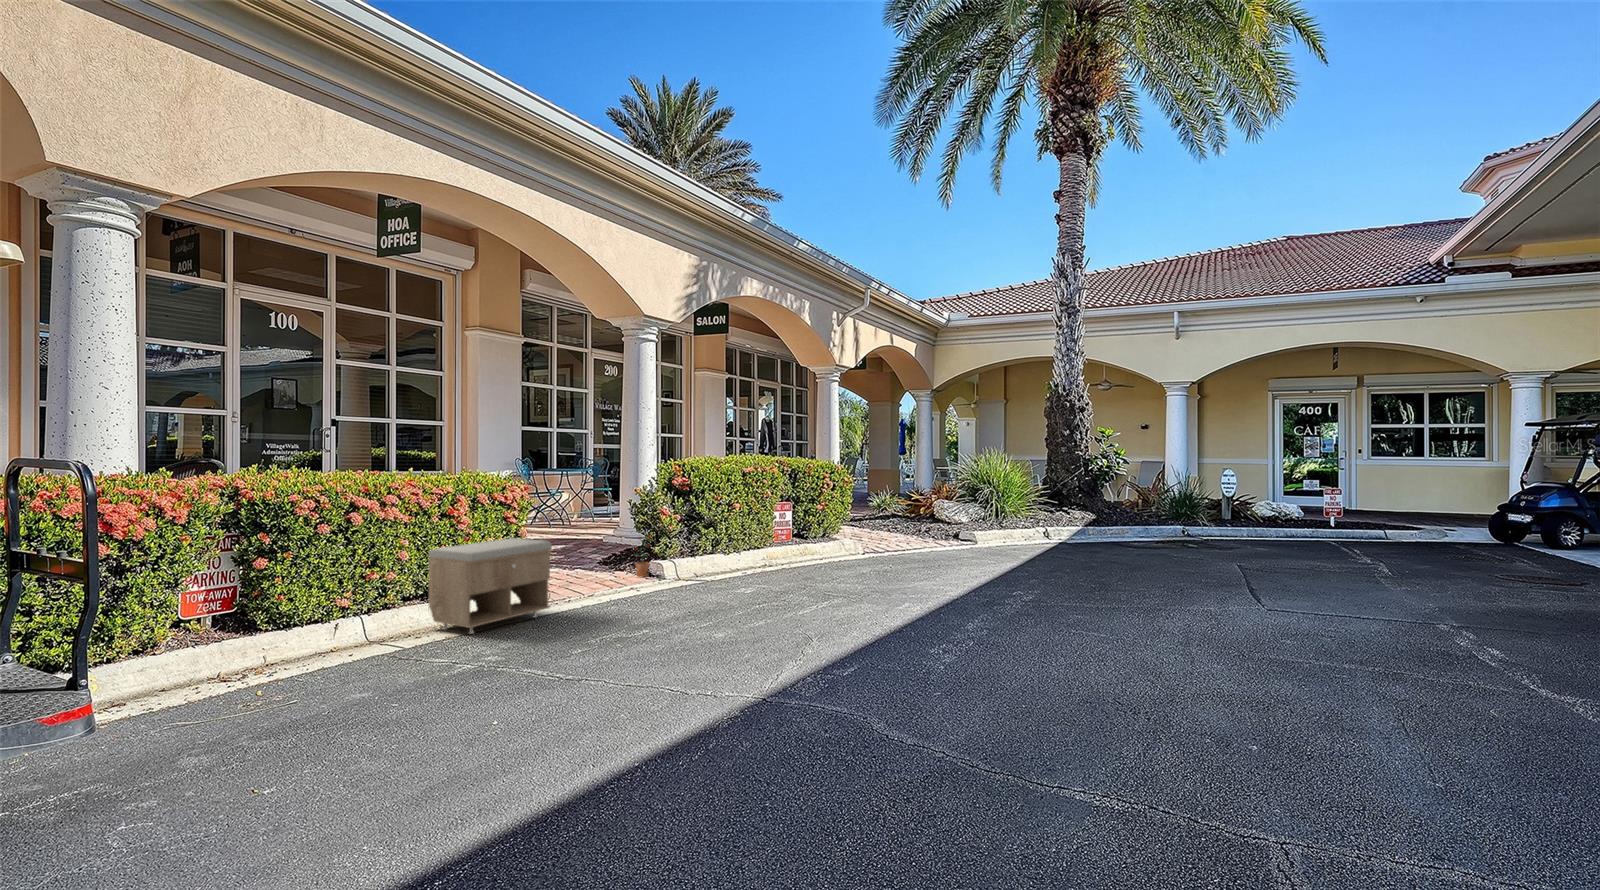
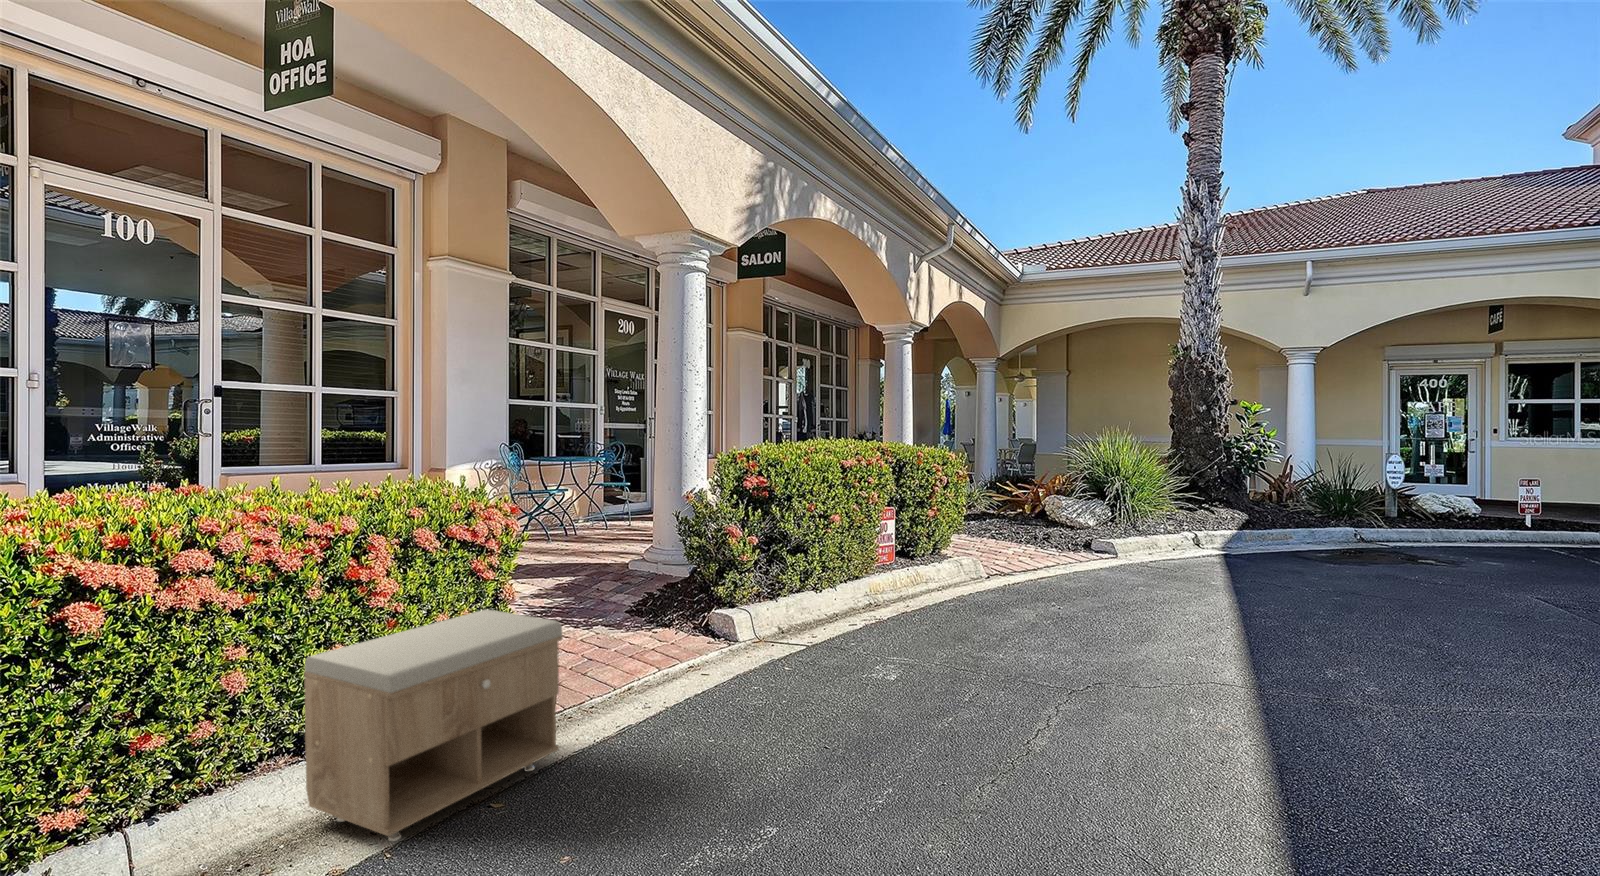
potted plant: present [636,535,652,577] -> none [685,570,716,639]

